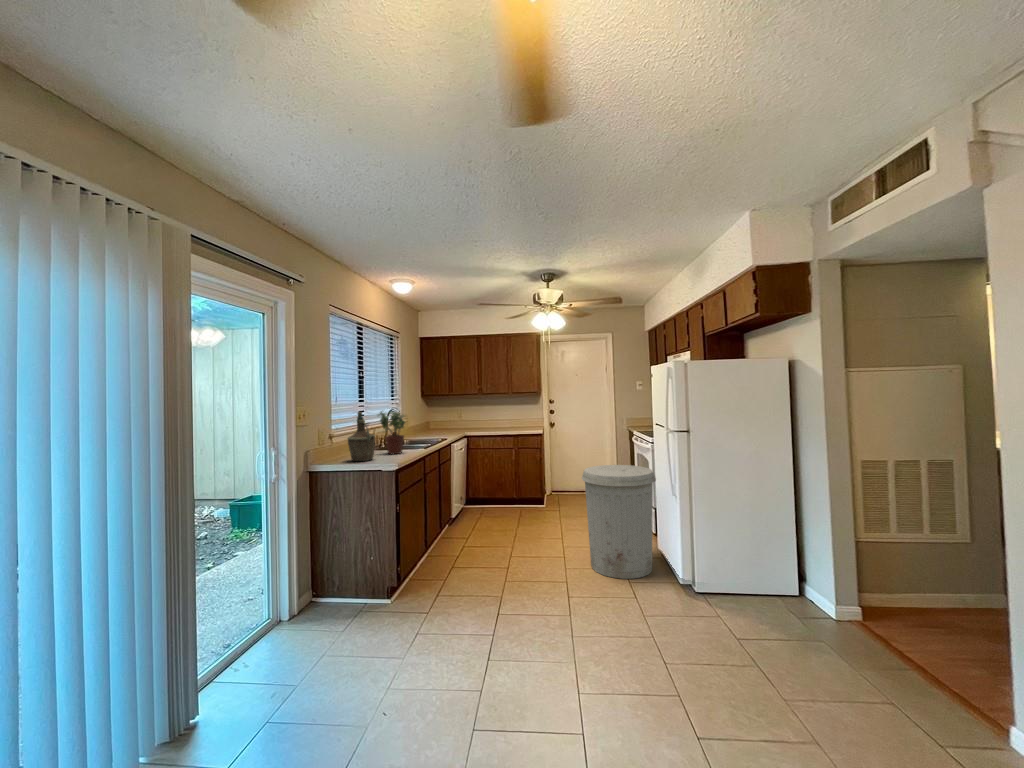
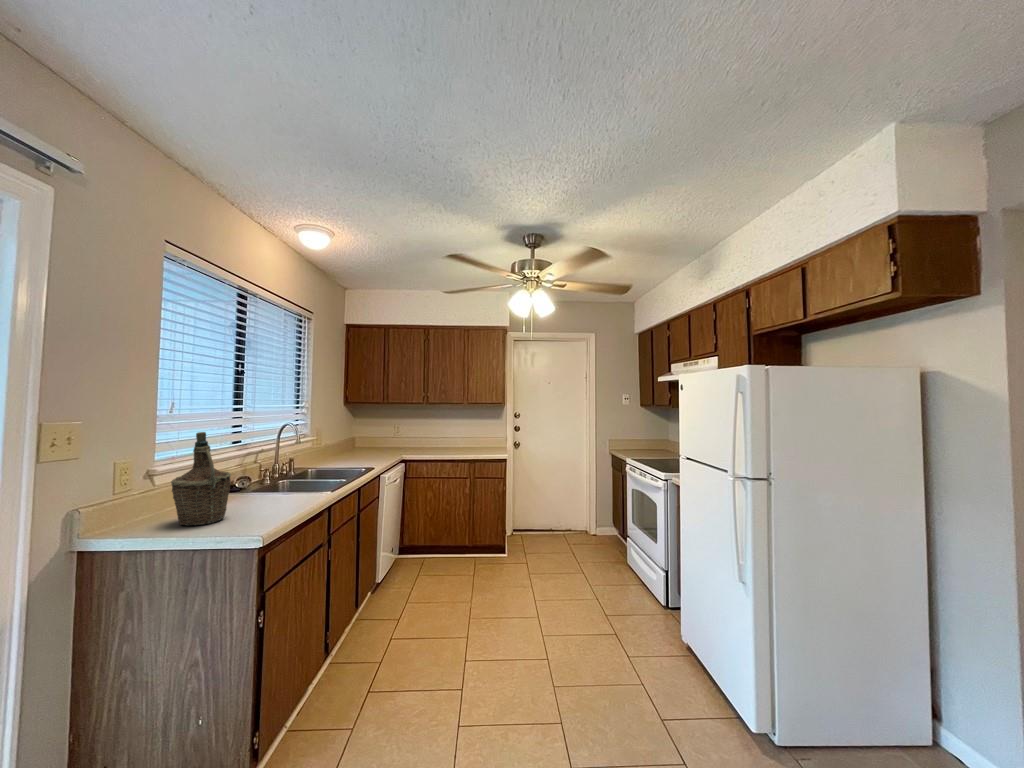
potted plant: present [378,411,405,454] -> none [246,428,300,504]
trash can: present [582,465,656,579] -> none [583,518,701,719]

